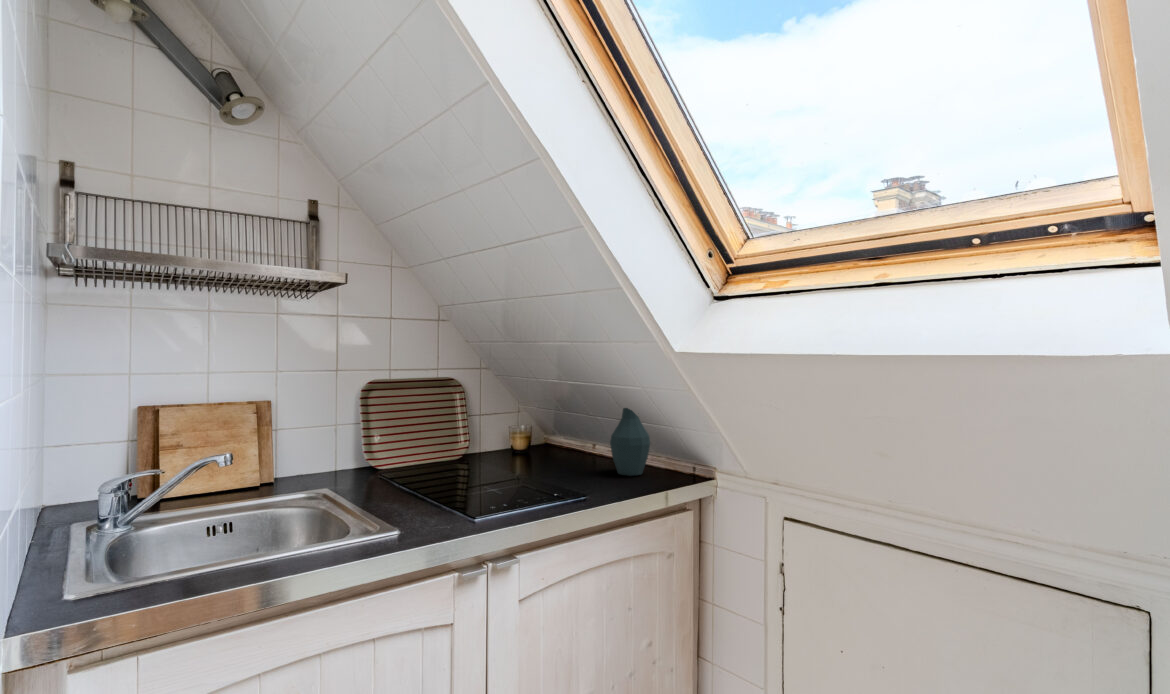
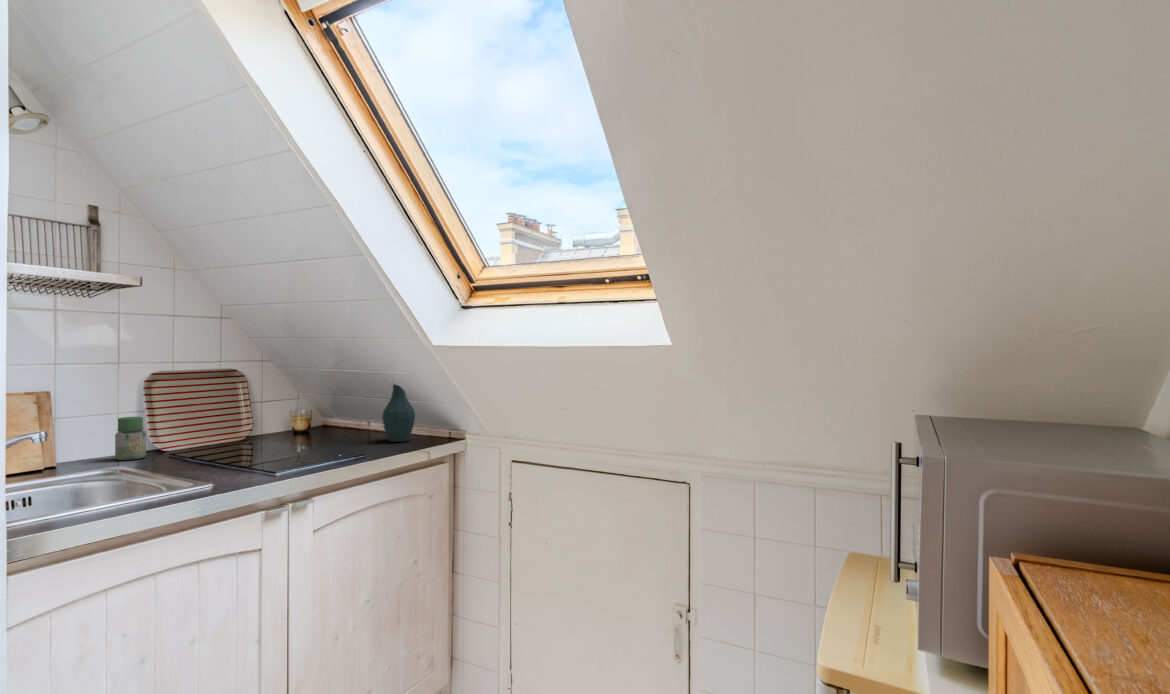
jar: none [328,430,358,479] -> present [115,417,146,460]

